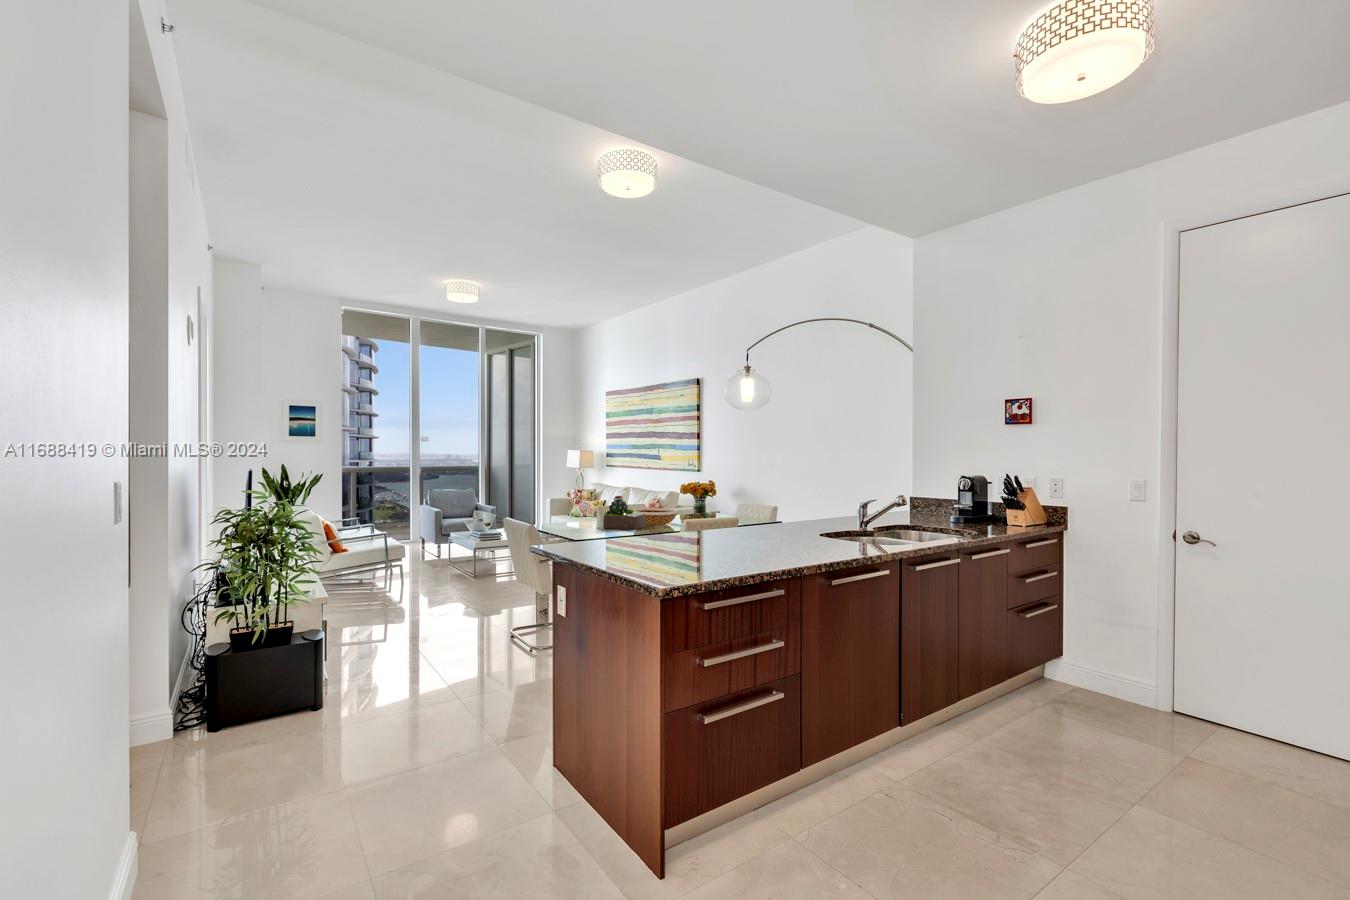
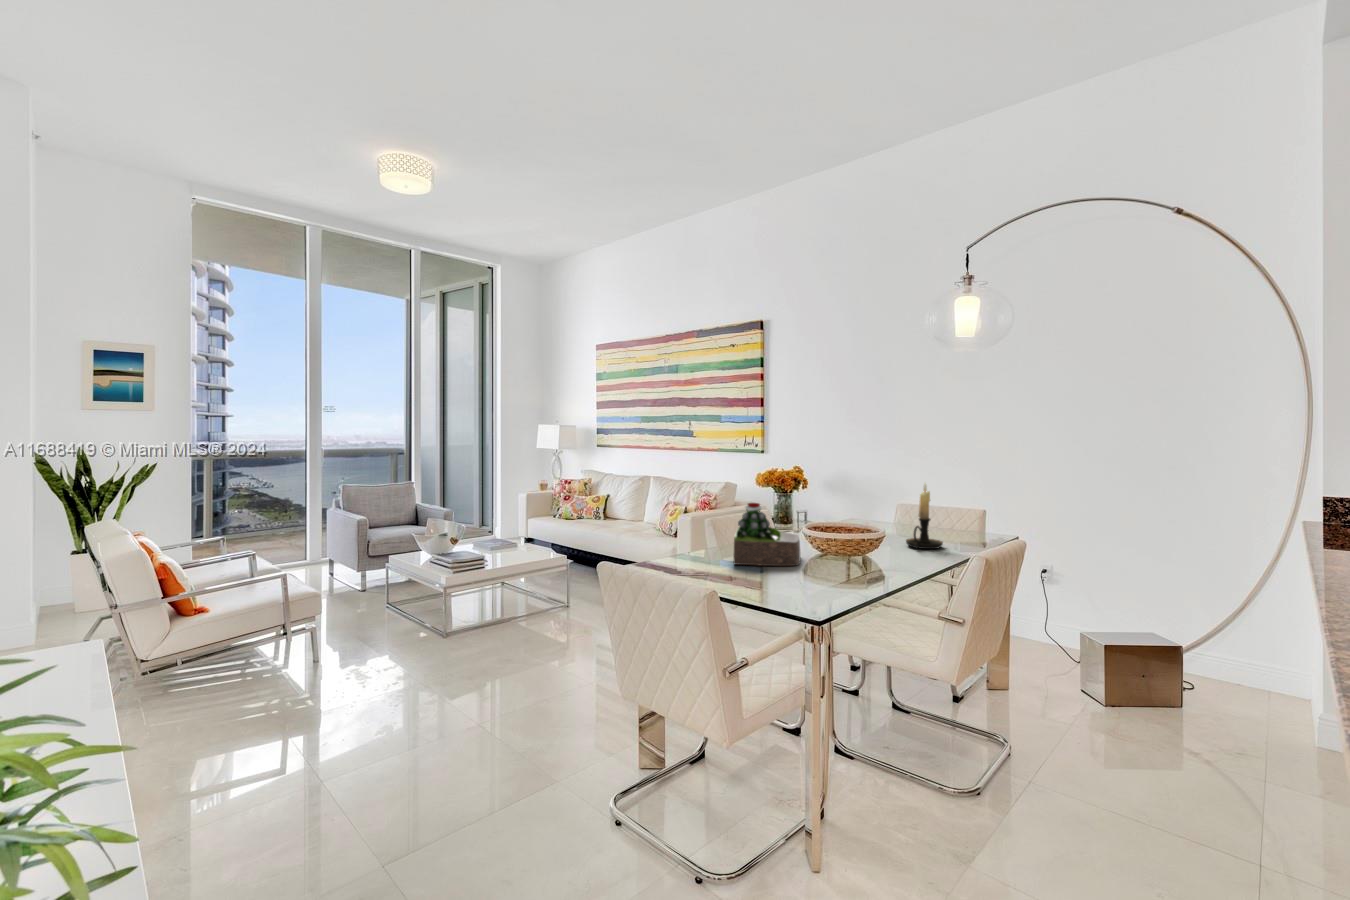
candle holder: none [712,486,734,525] -> present [906,483,943,549]

